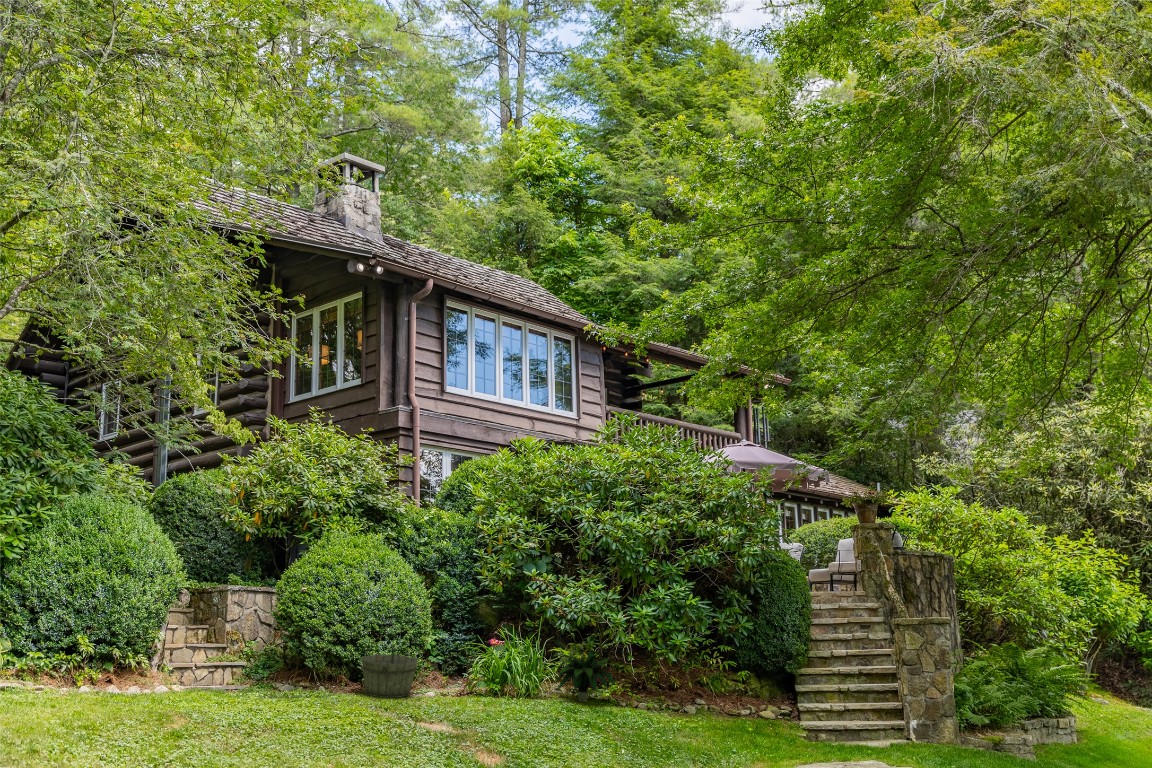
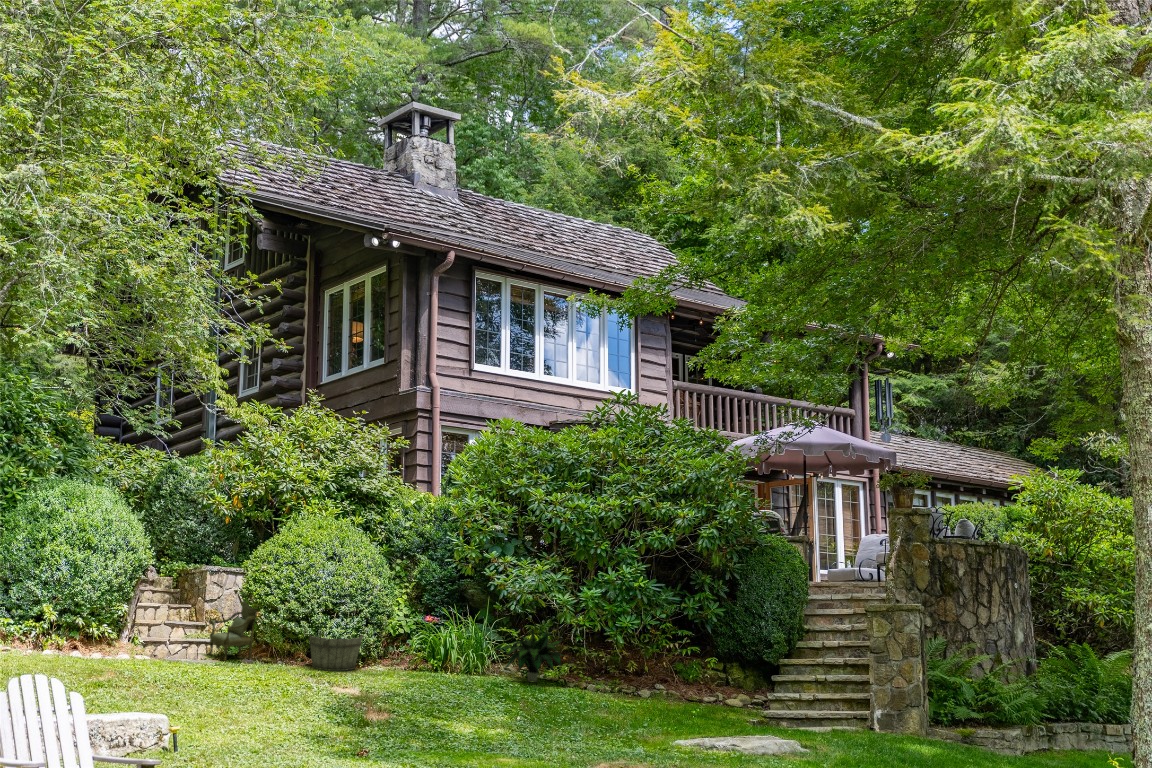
armchair: none [249,573,308,692] -> present [208,600,257,661]

